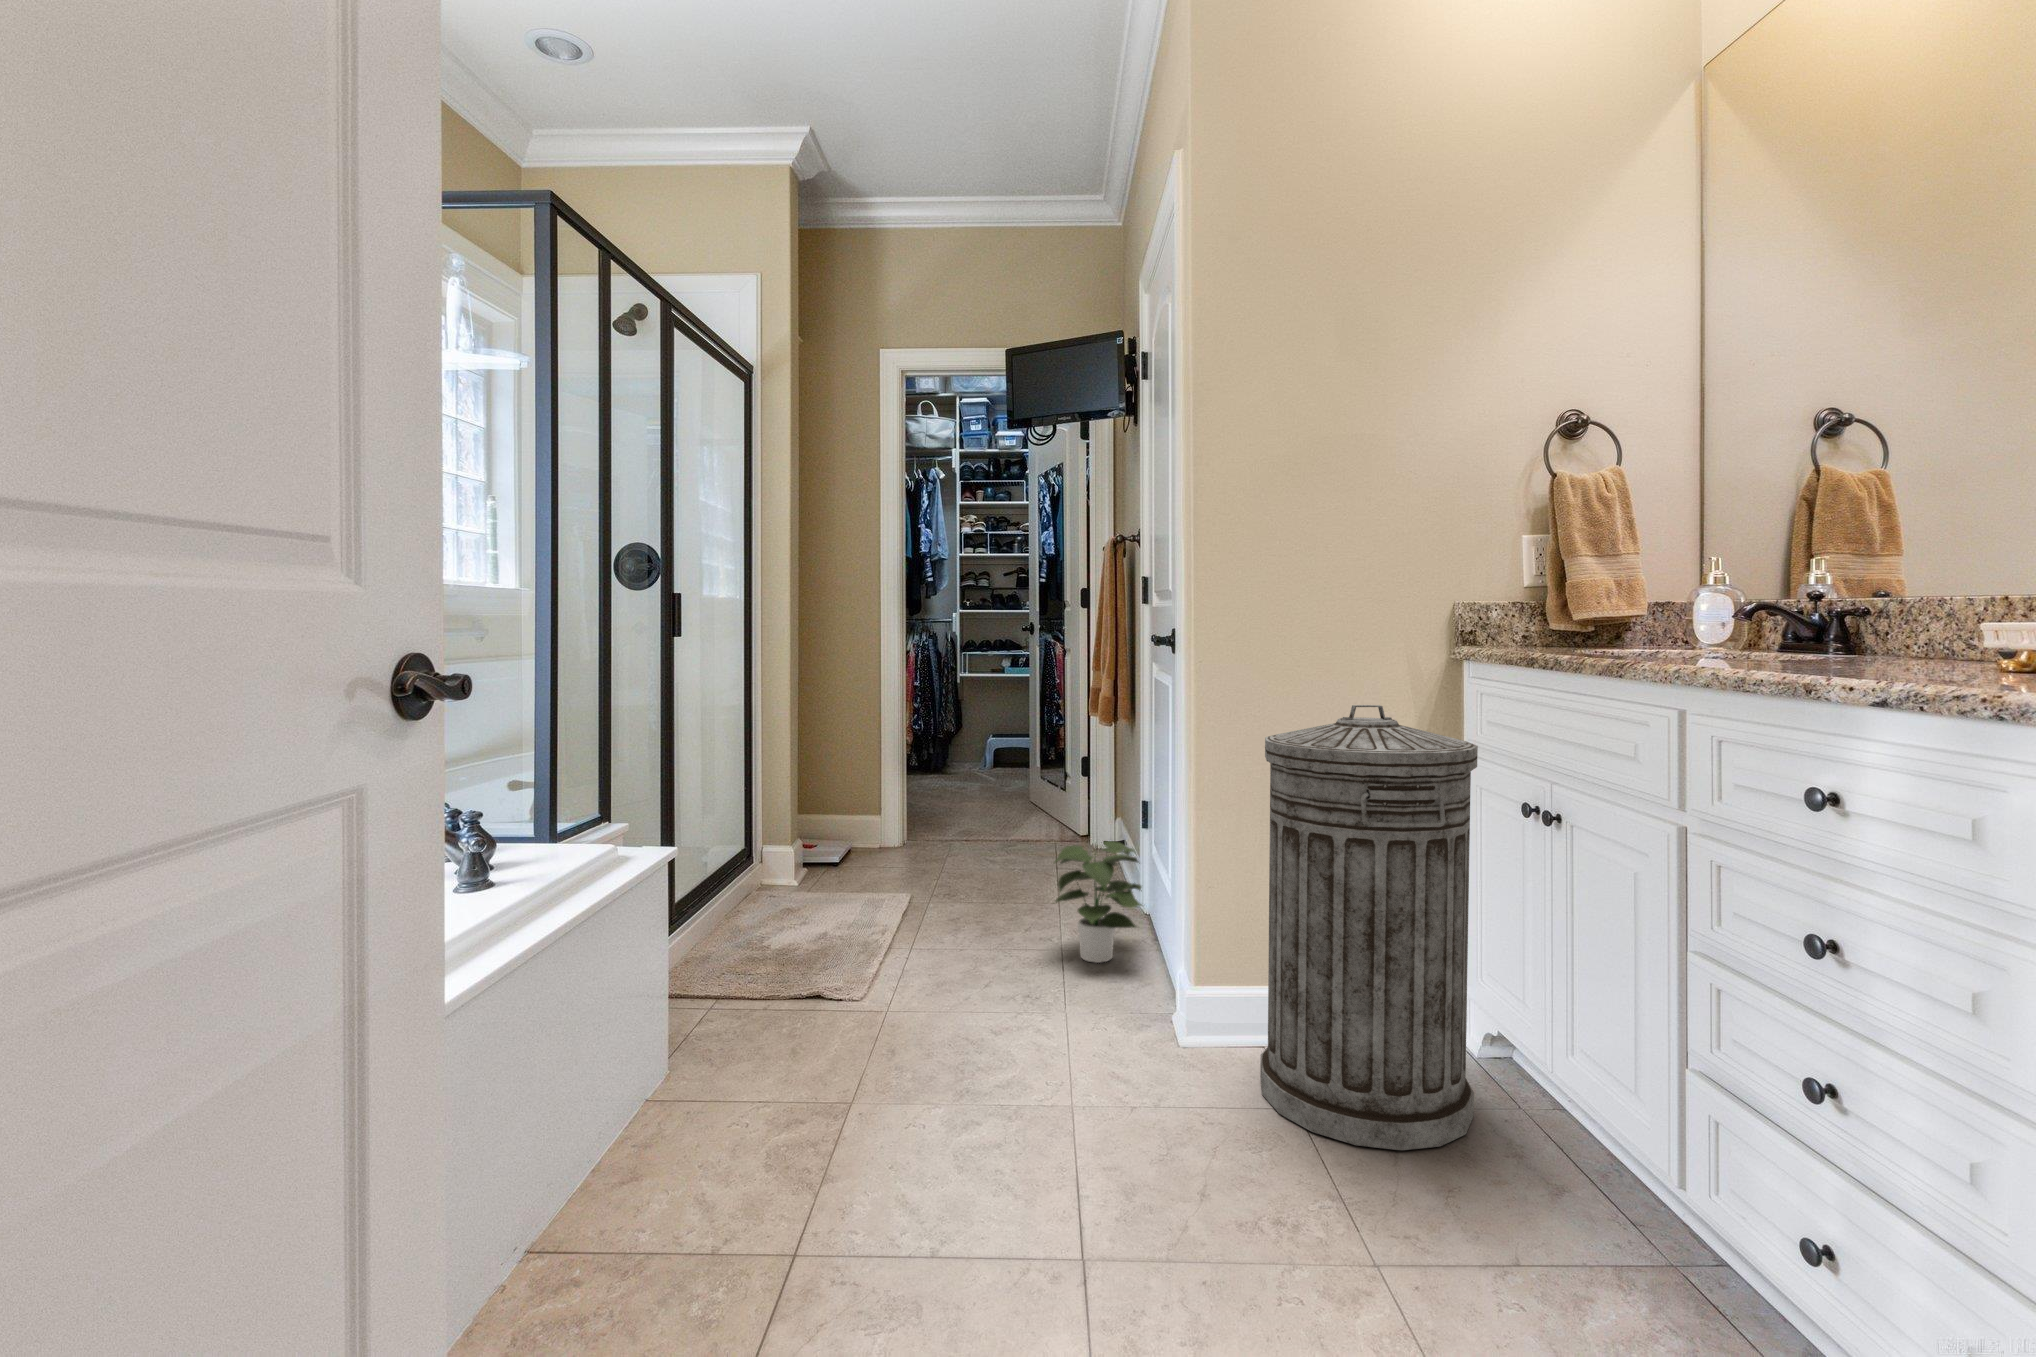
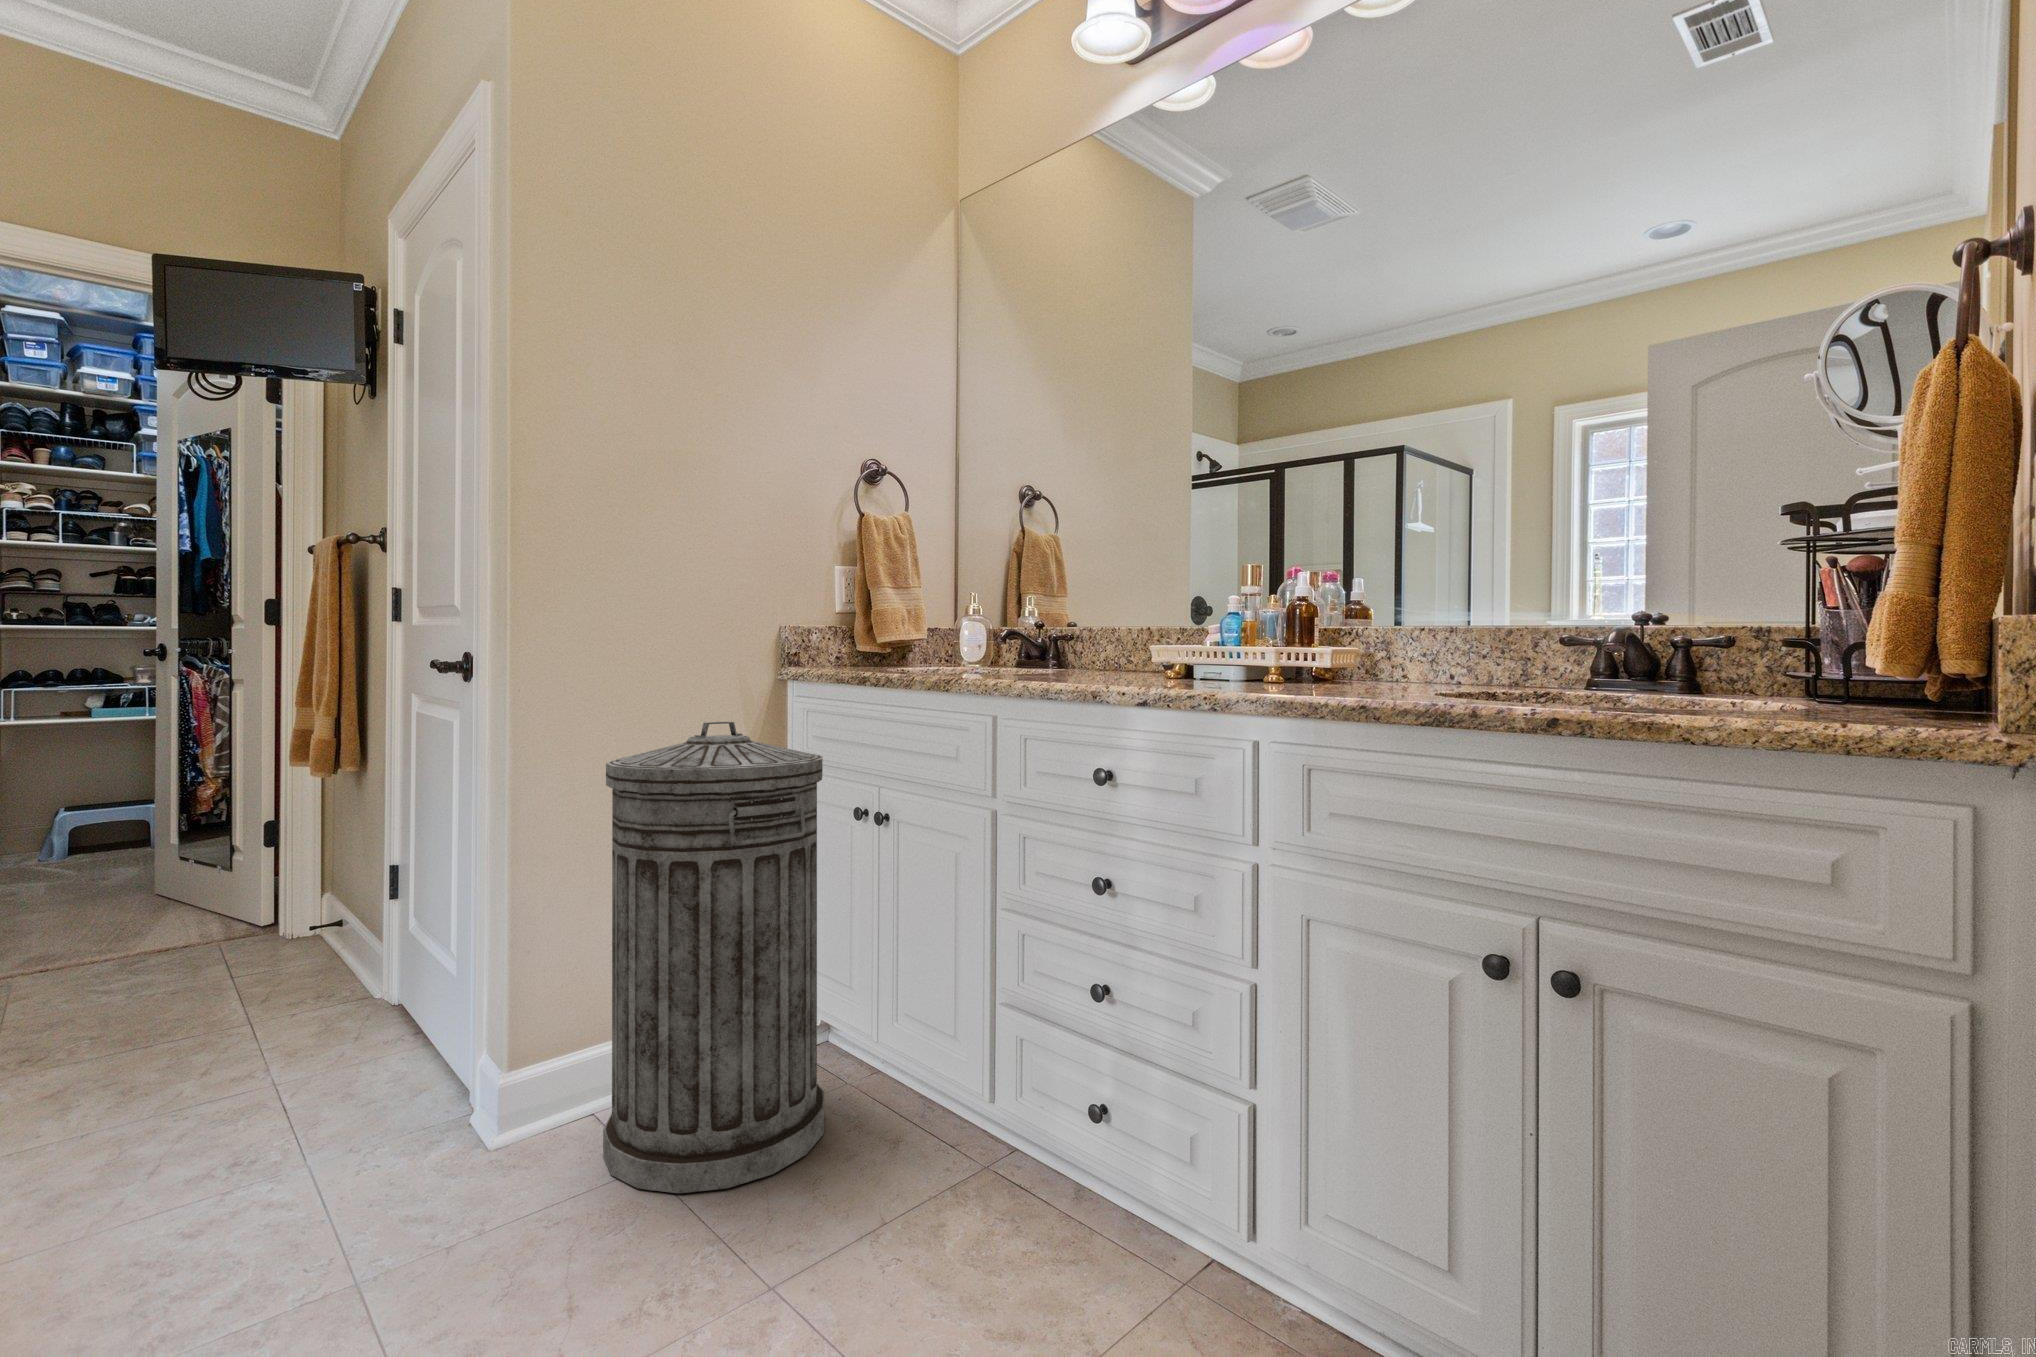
potted plant: present [1055,841,1142,963] -> none [257,921,417,1092]

